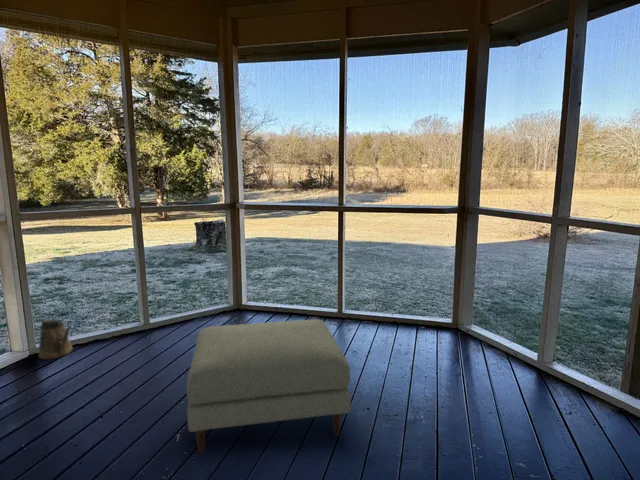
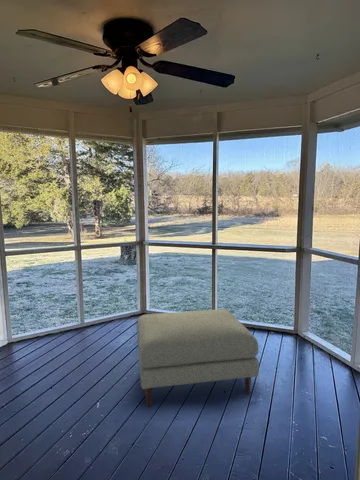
watering can: present [38,319,73,359] -> none [13,313,39,343]

